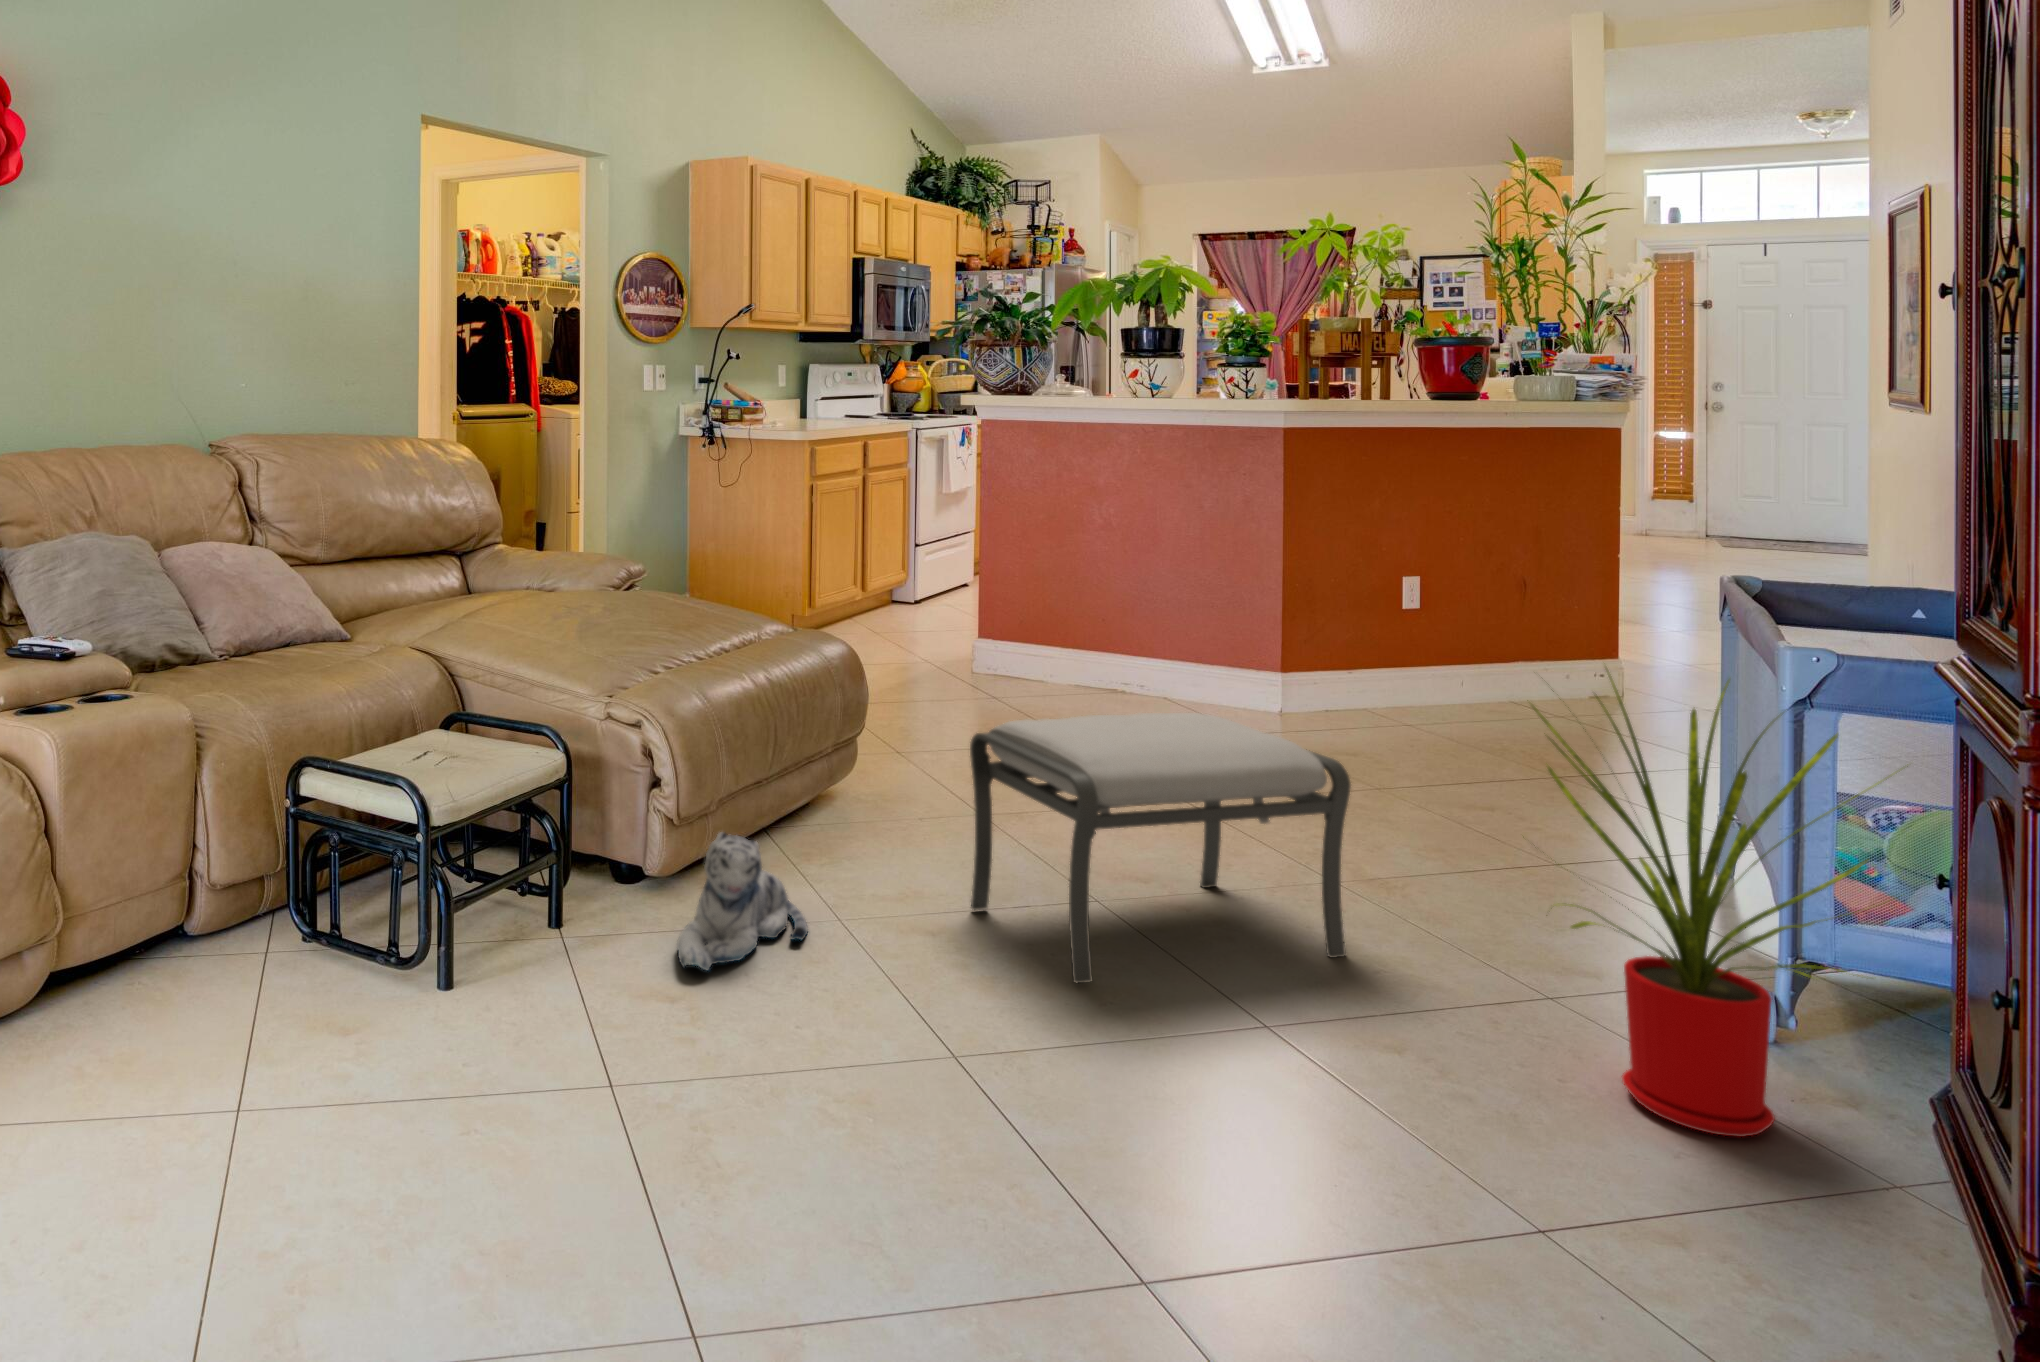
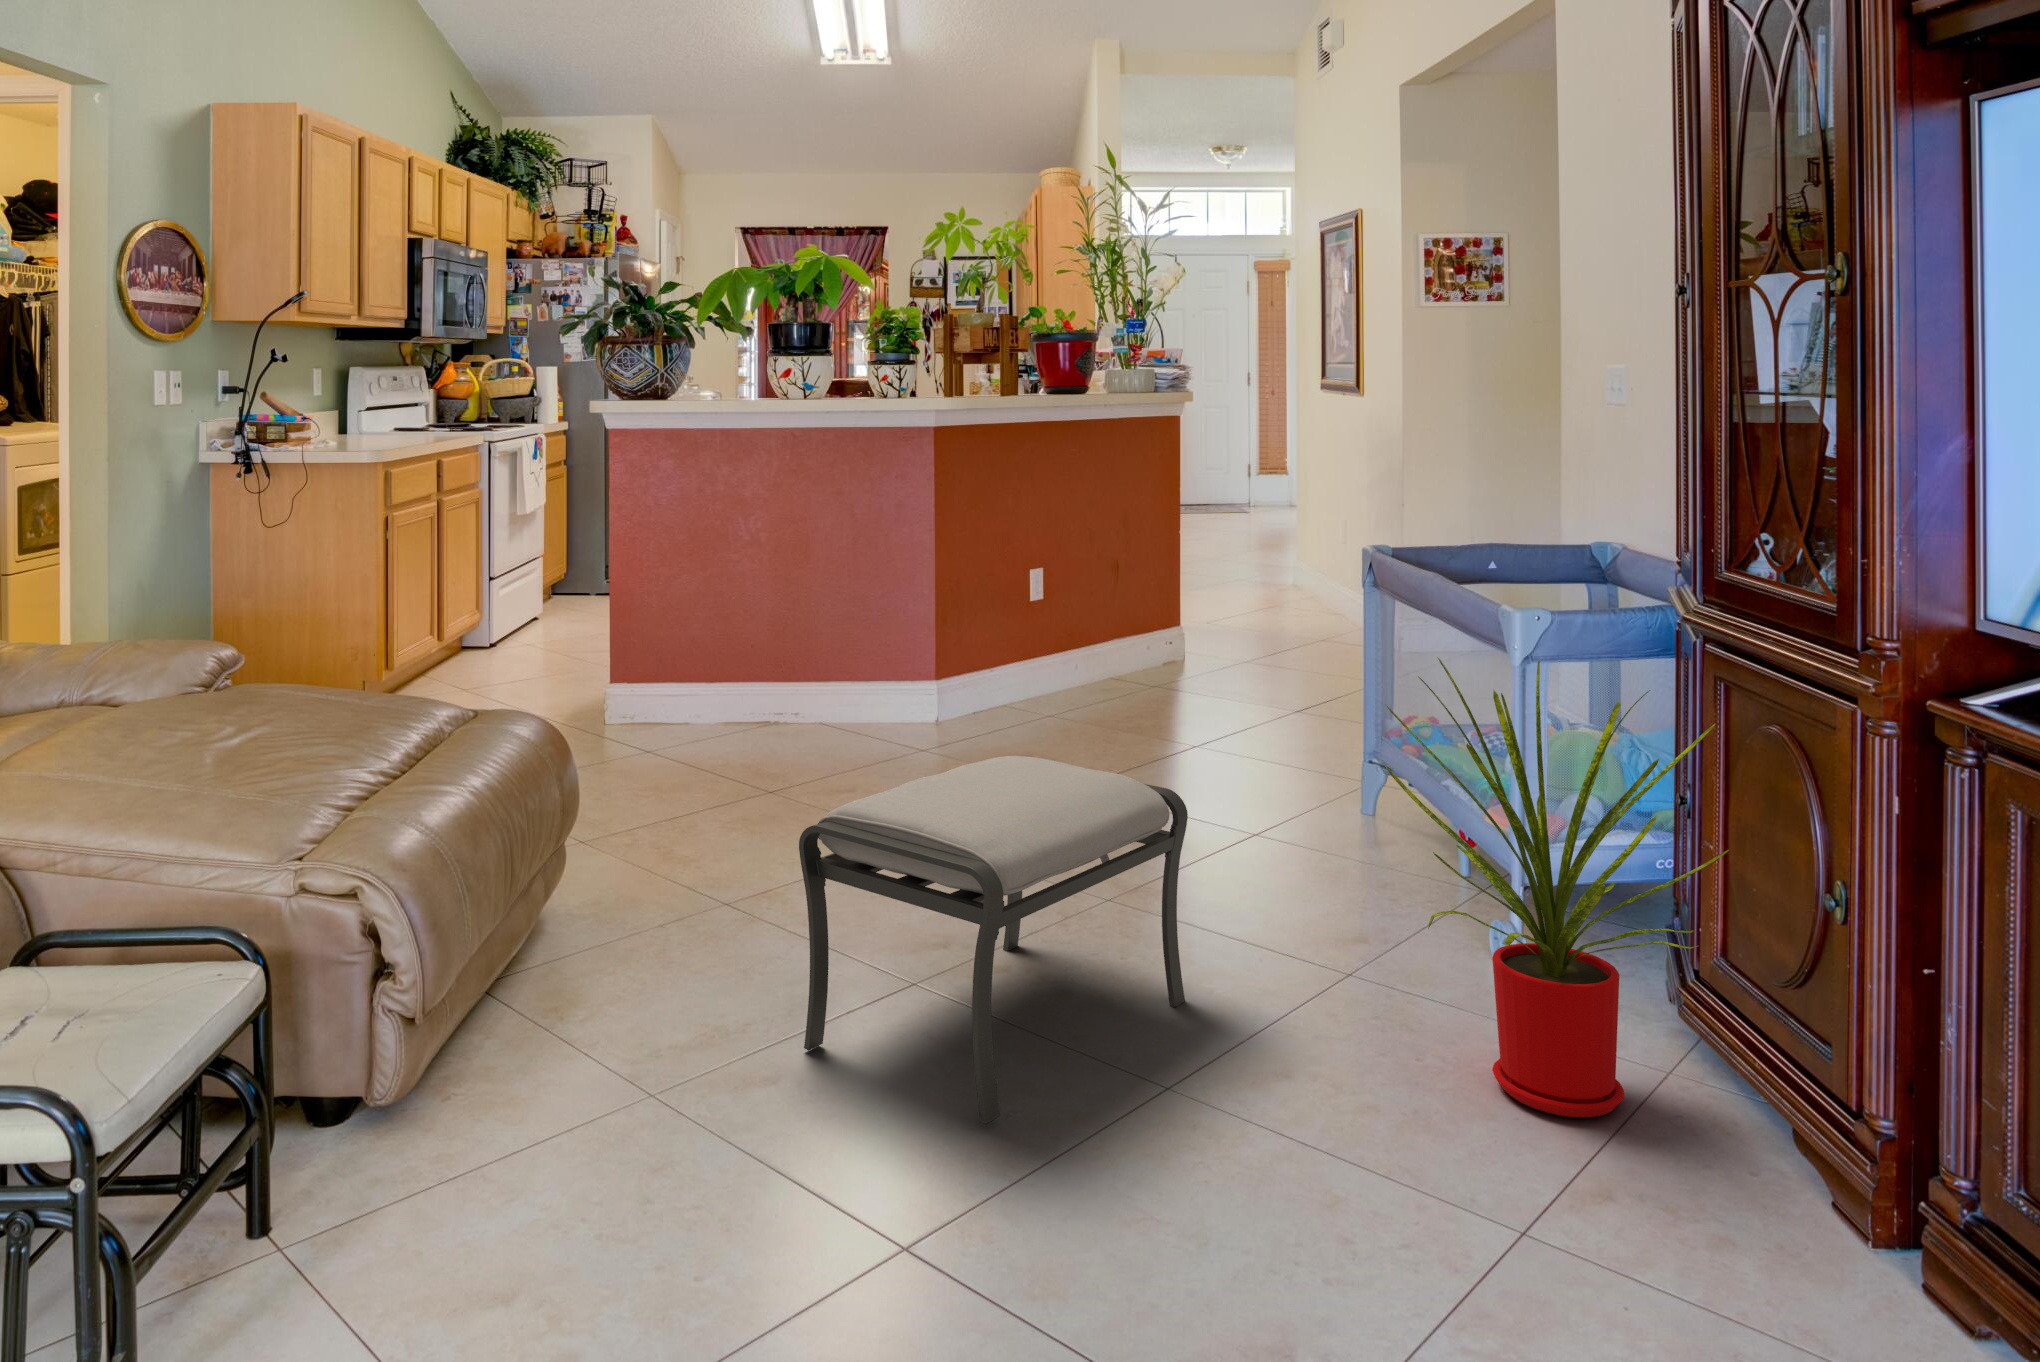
plush toy: present [677,832,808,971] -> none [476,1041,641,1271]

